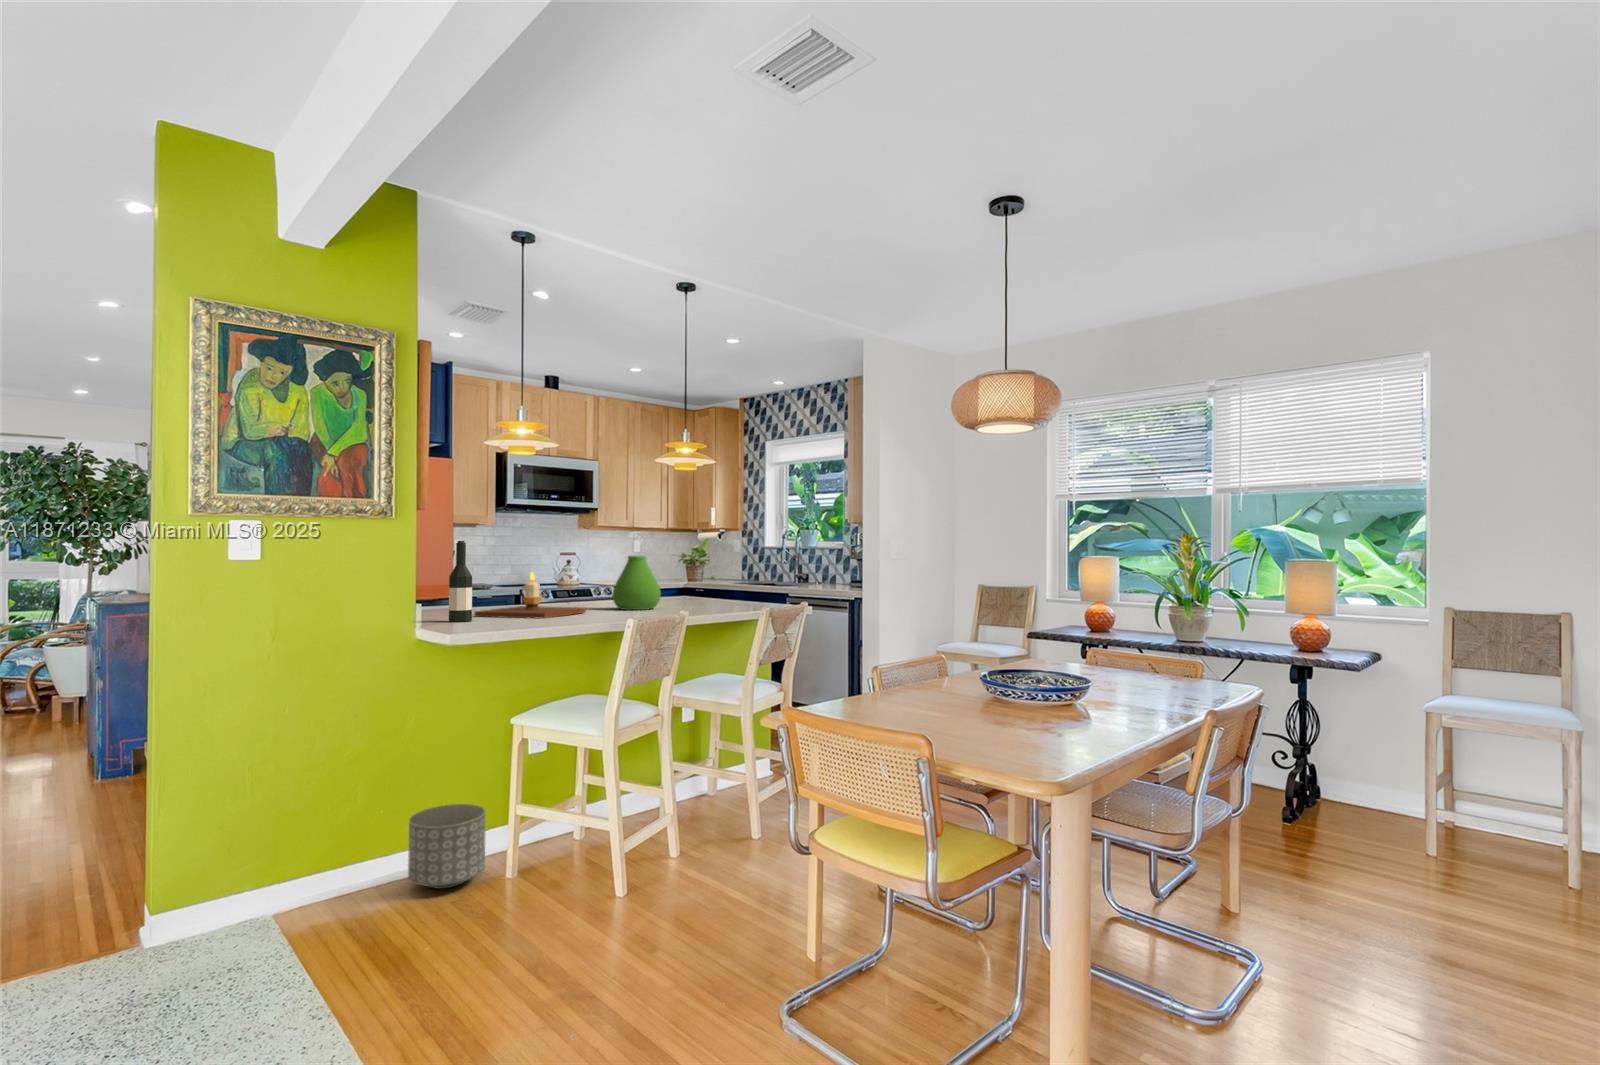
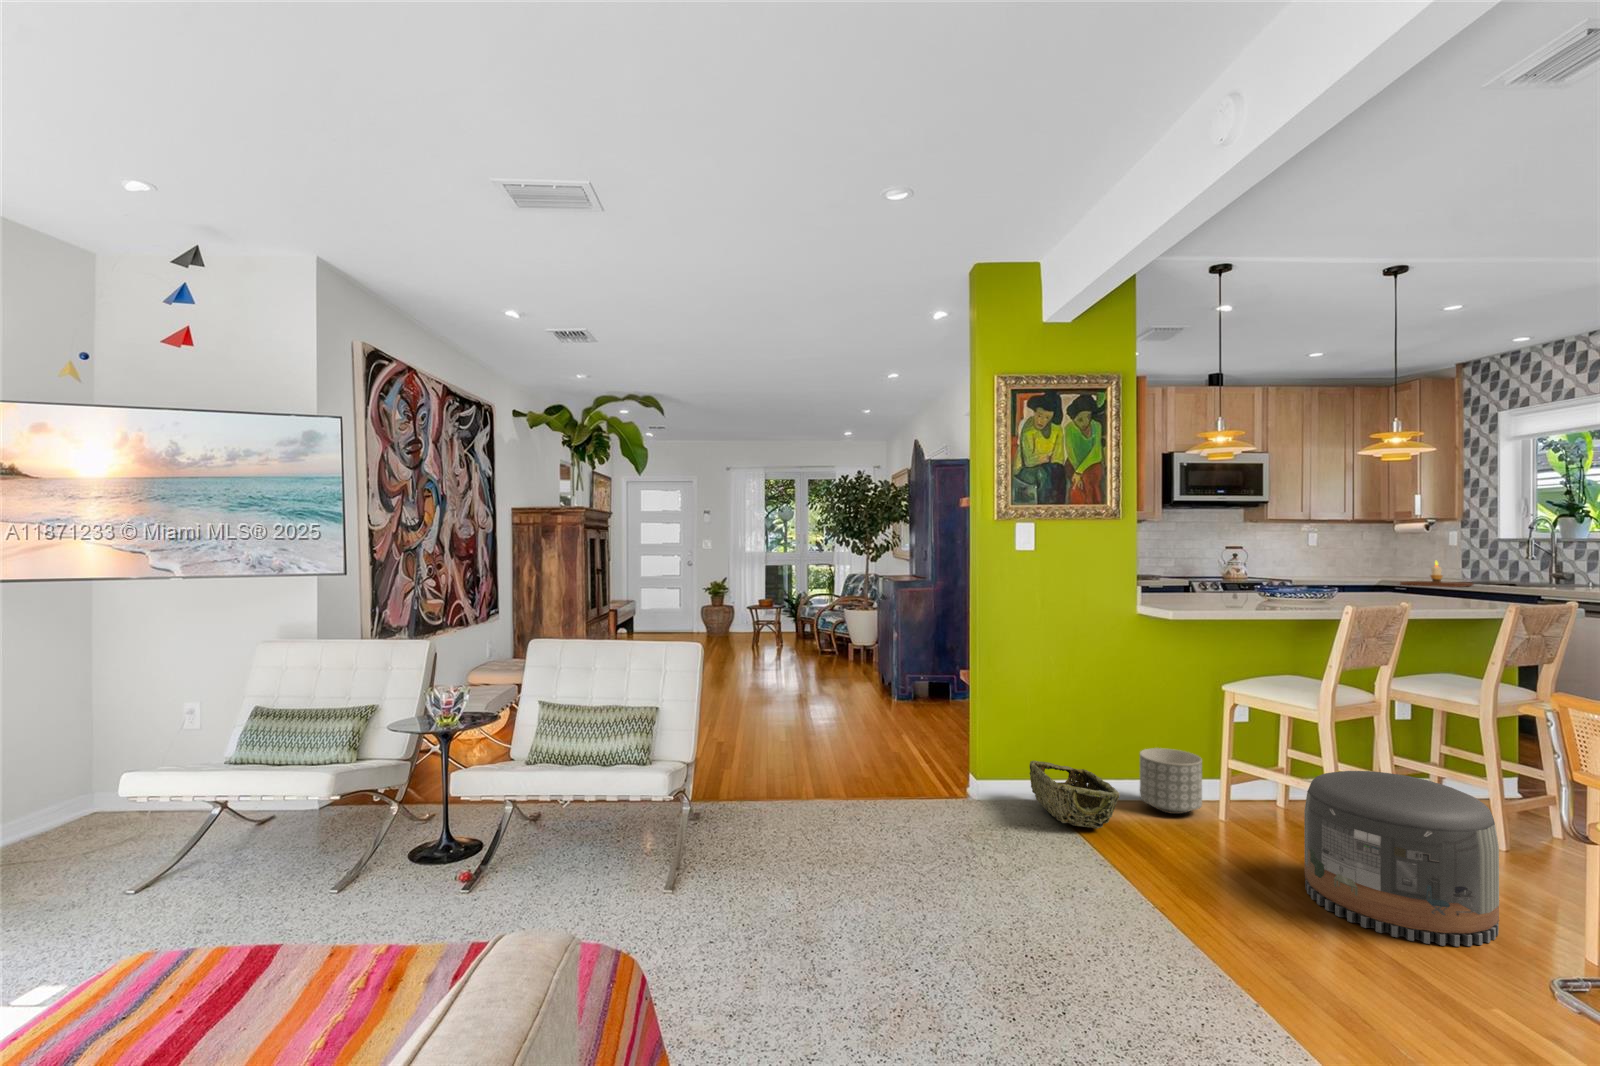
wine bottle: present [449,541,472,622] -> none [1166,536,1186,602]
vase: present [612,556,661,610] -> none [1313,549,1369,602]
candle: present [474,572,586,619] -> present [1400,561,1473,587]
pouf: none [579,794,748,985] -> present [1304,771,1499,946]
woven basket: none [238,859,369,953] -> present [1030,761,1120,829]

